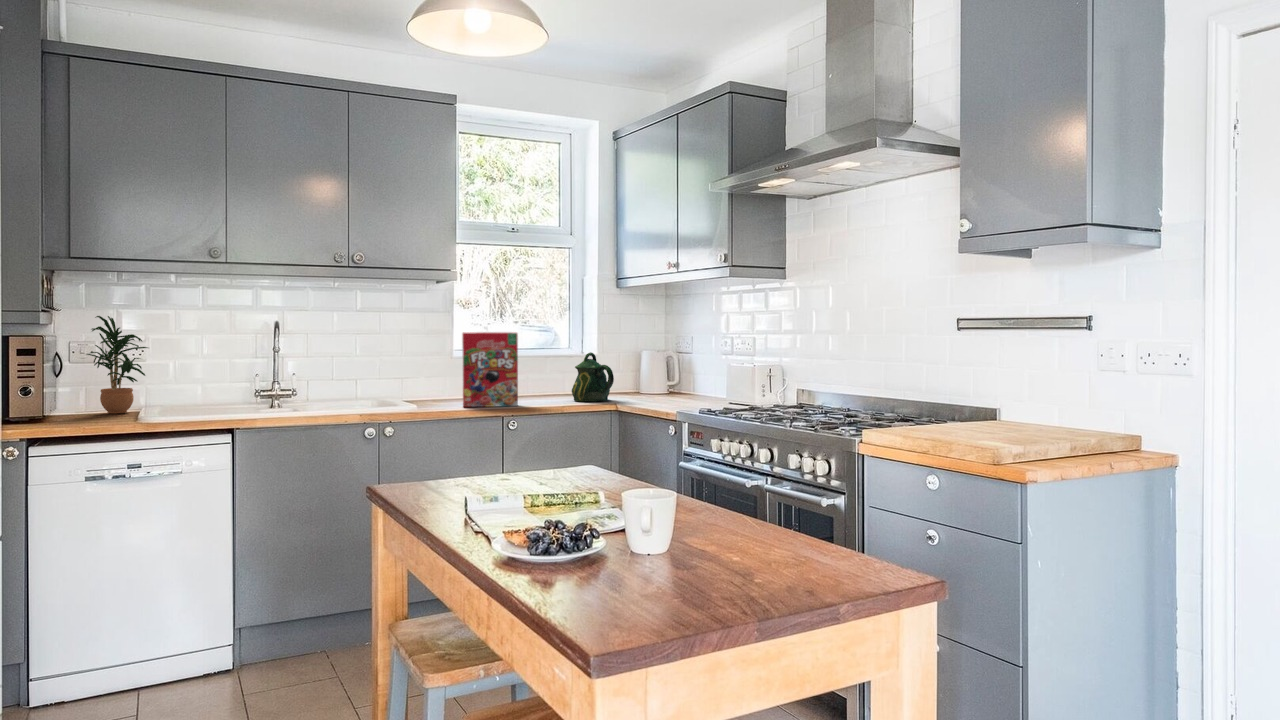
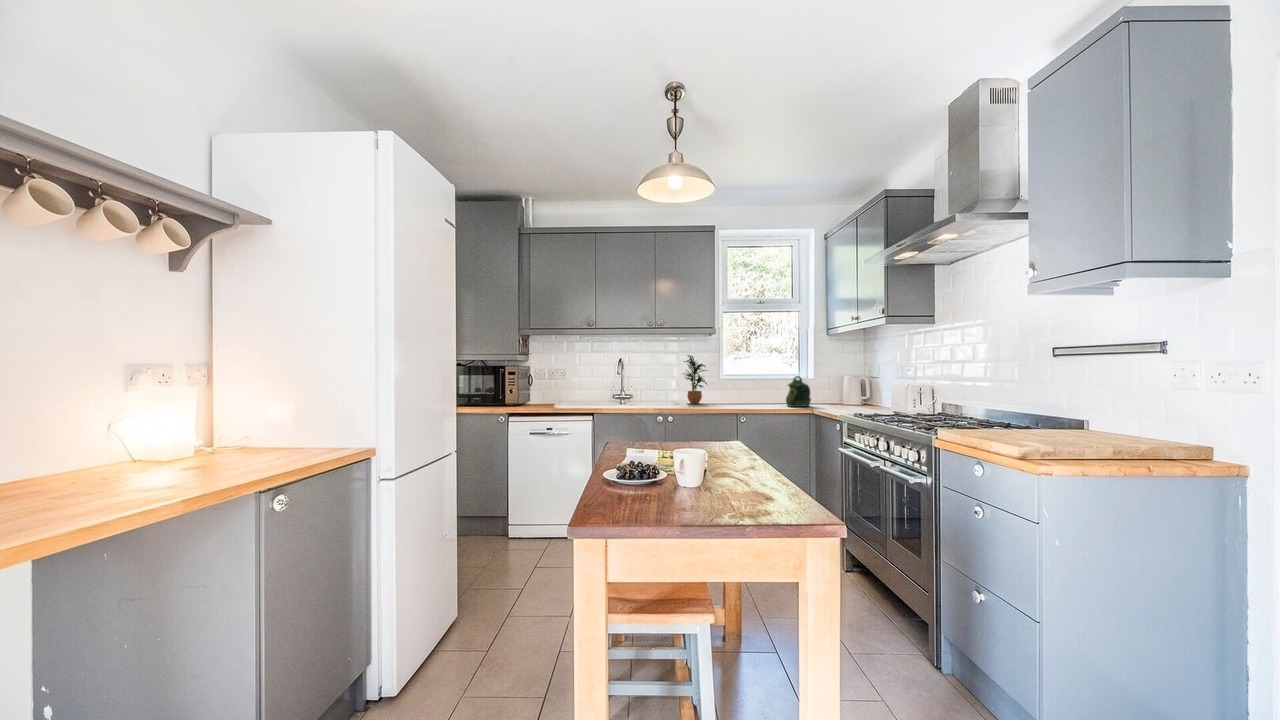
potted plant: present [87,316,148,414] -> present [684,355,708,403]
cereal box: present [462,332,518,407] -> none [714,363,747,408]

